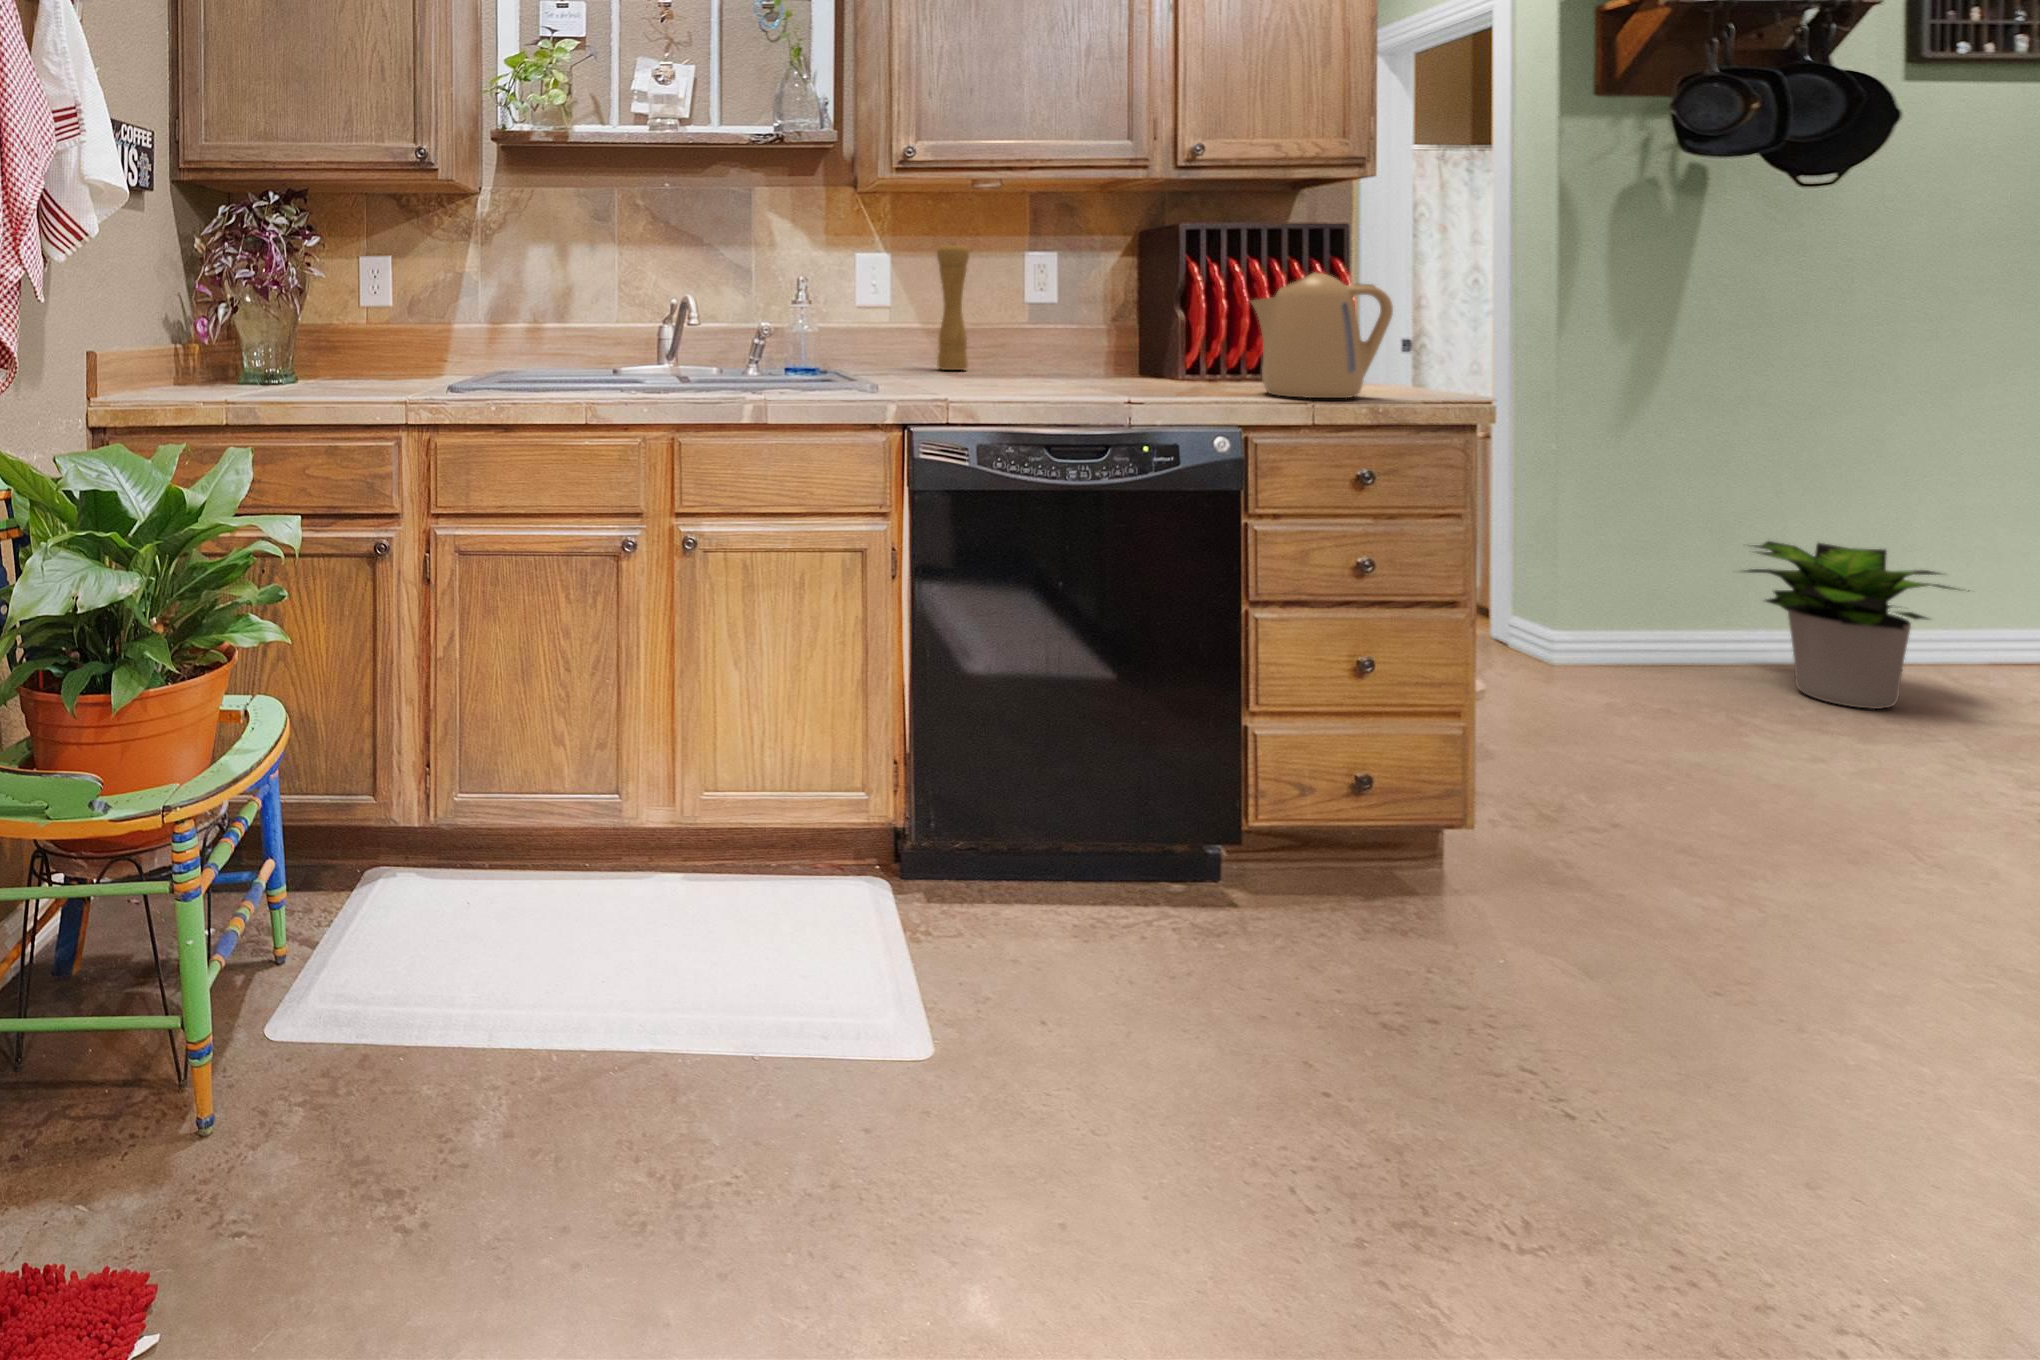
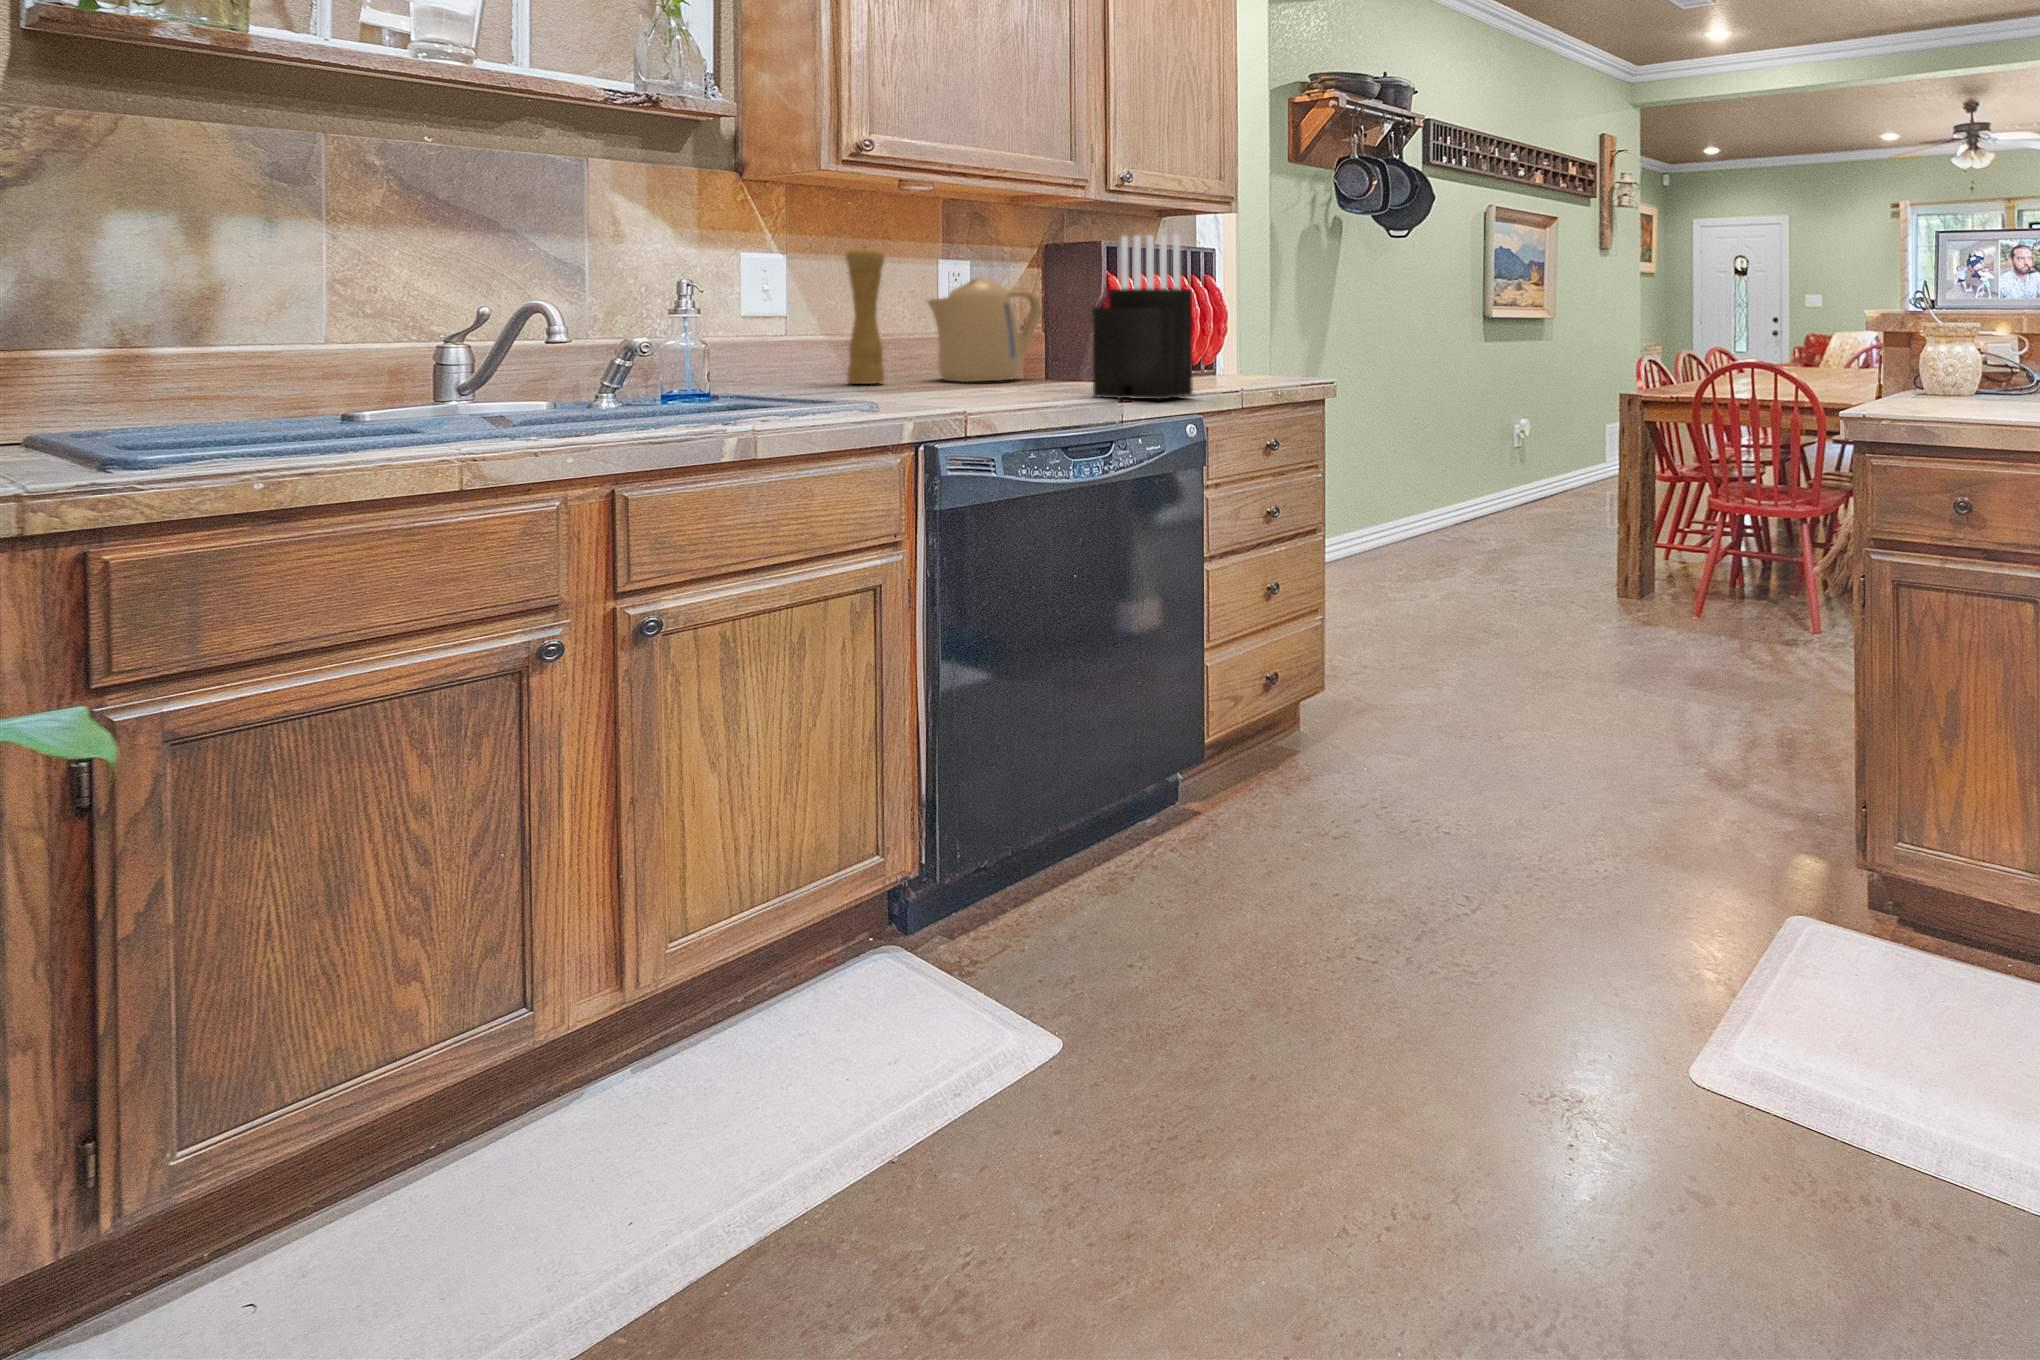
knife block: none [1120,212,1226,402] -> present [1092,234,1193,399]
kettle: present [1250,272,1393,398] -> present [927,278,1041,382]
potted plant: present [1745,541,1969,709] -> none [1359,465,1471,566]

